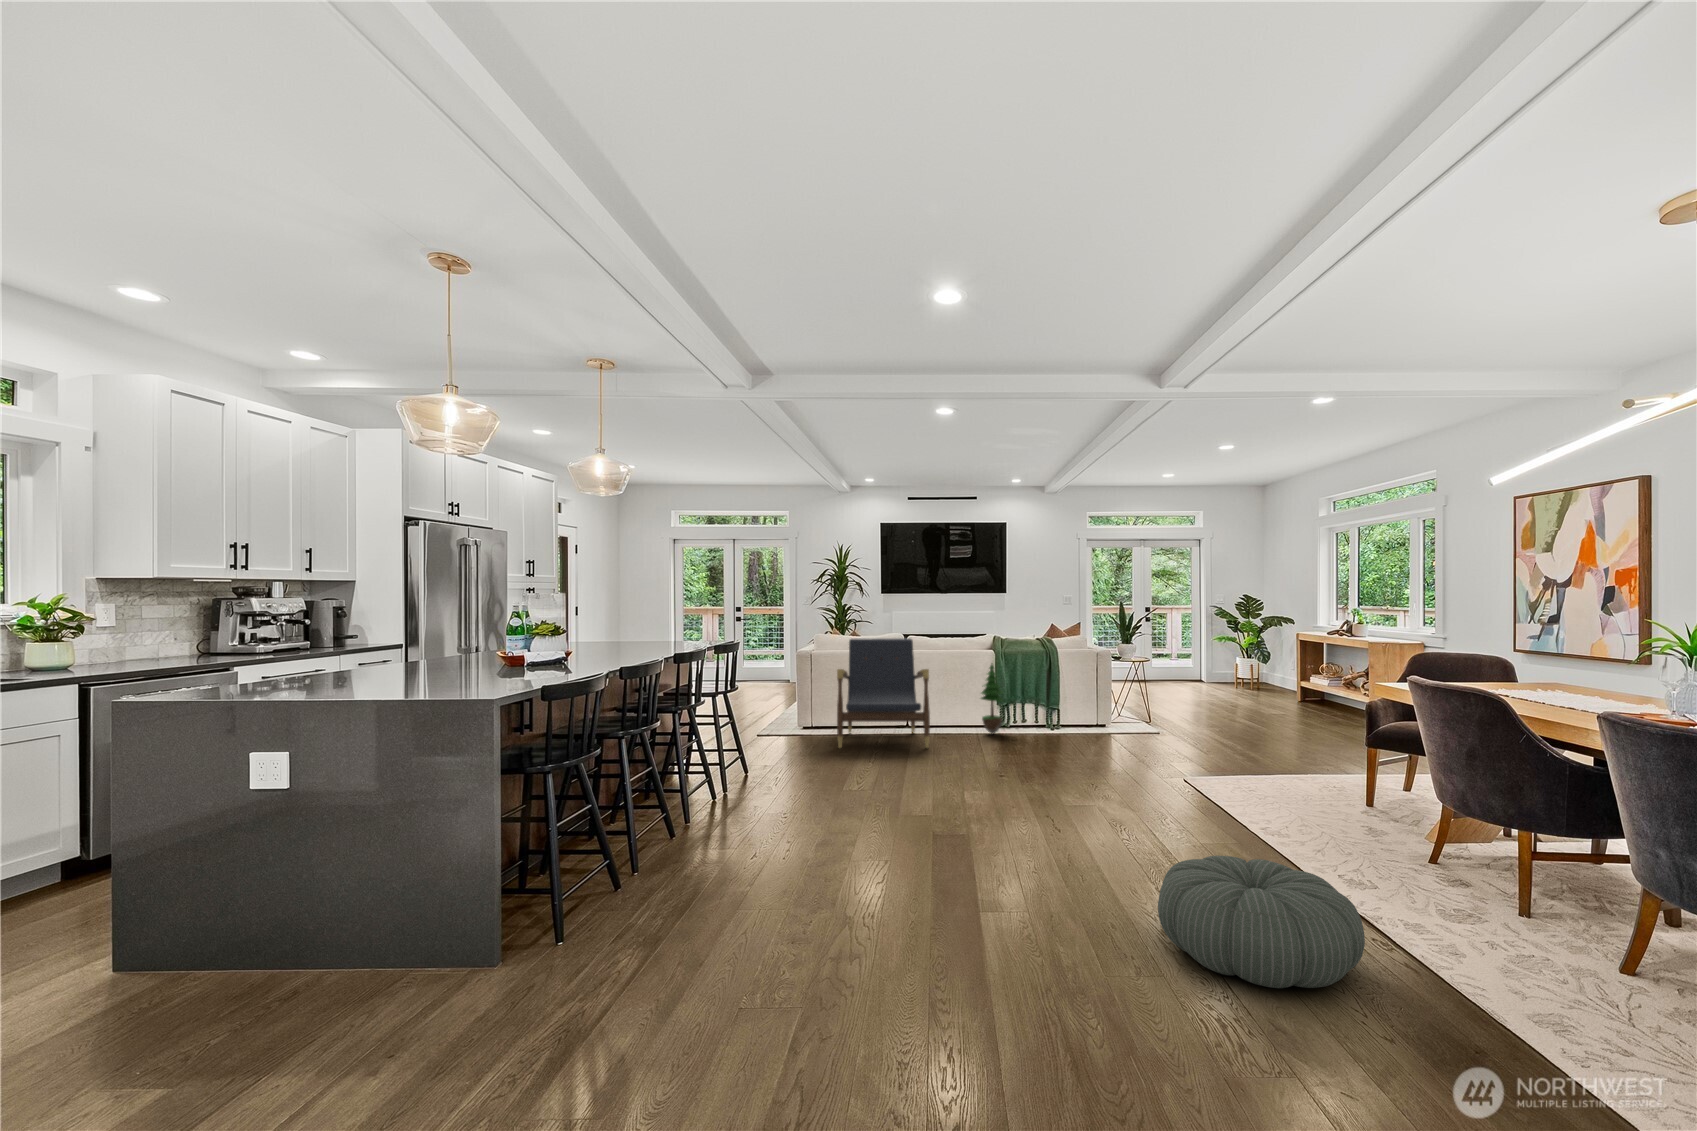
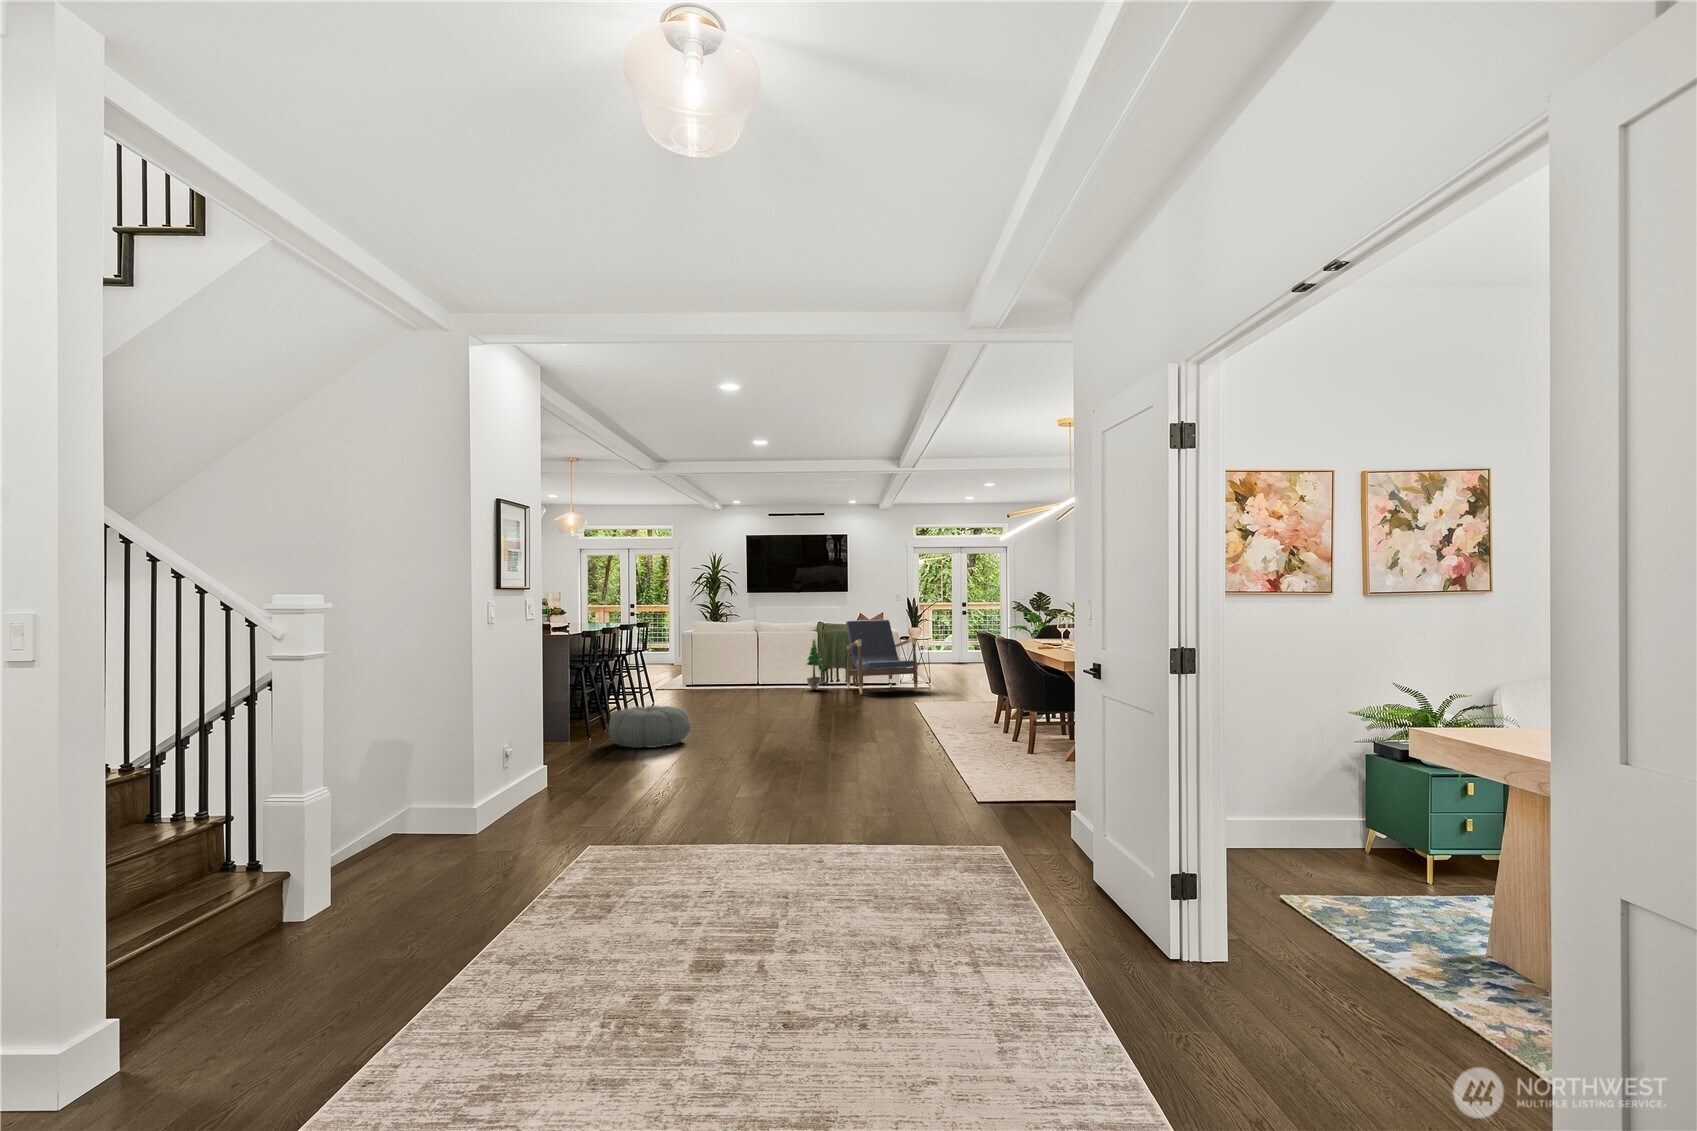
lounge chair: present [837,638,930,748] -> present [846,620,918,694]
pouf: present [1158,856,1365,988] -> present [609,706,691,748]

